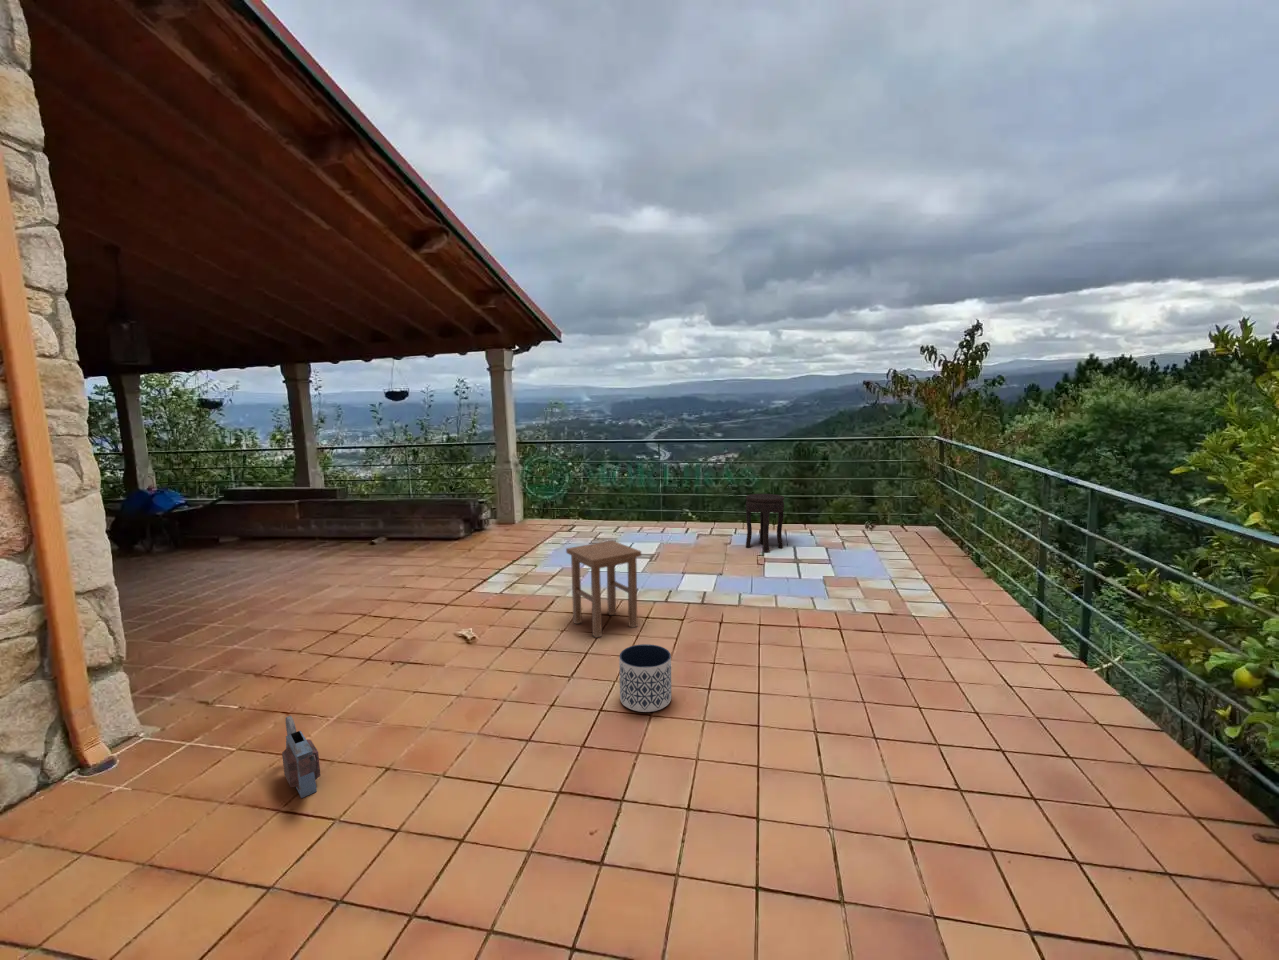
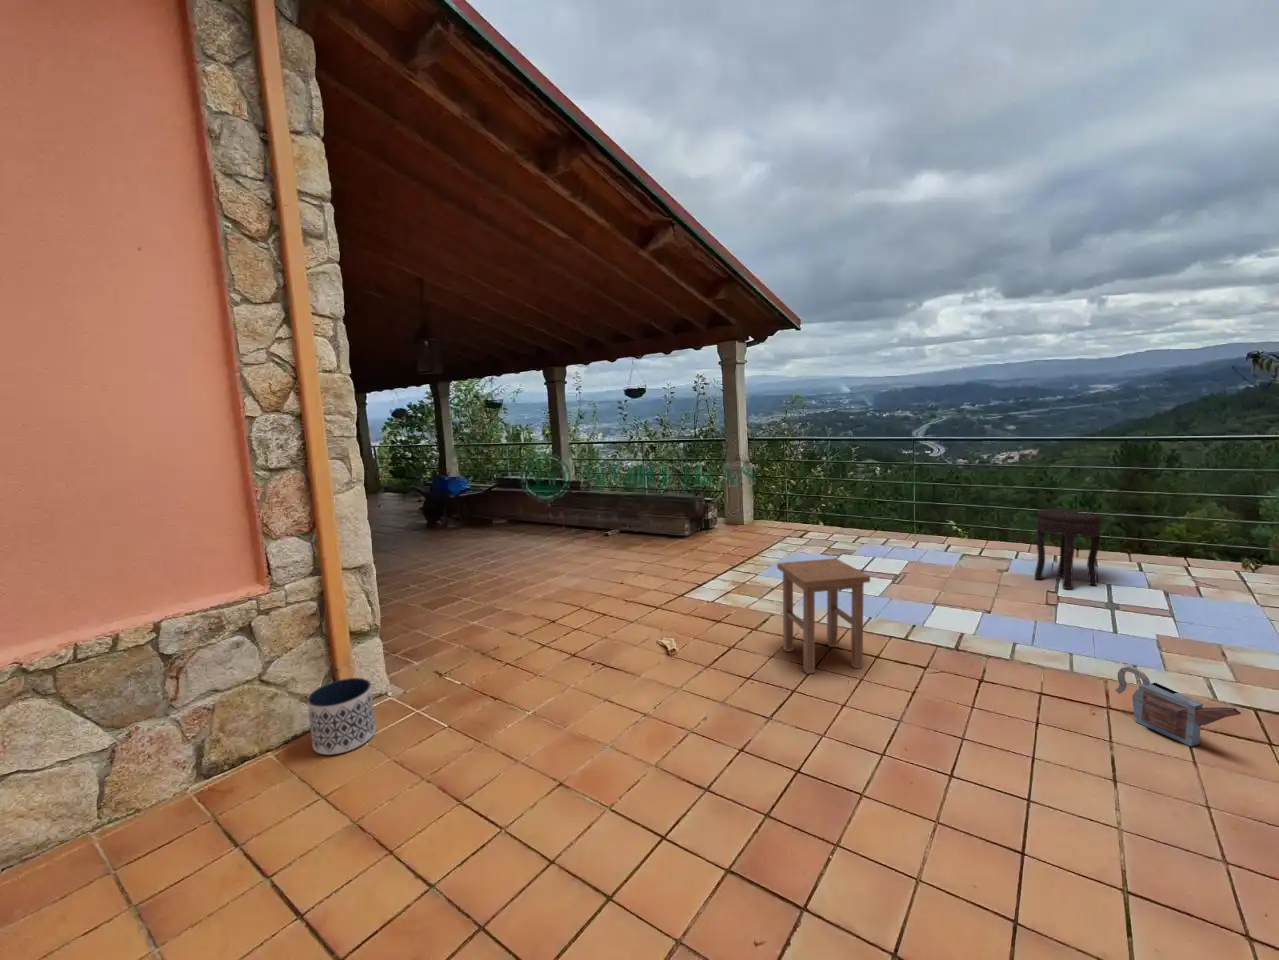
planter: present [619,644,671,712] -> present [307,678,375,755]
watering can: present [282,716,321,798] -> present [1116,667,1241,746]

